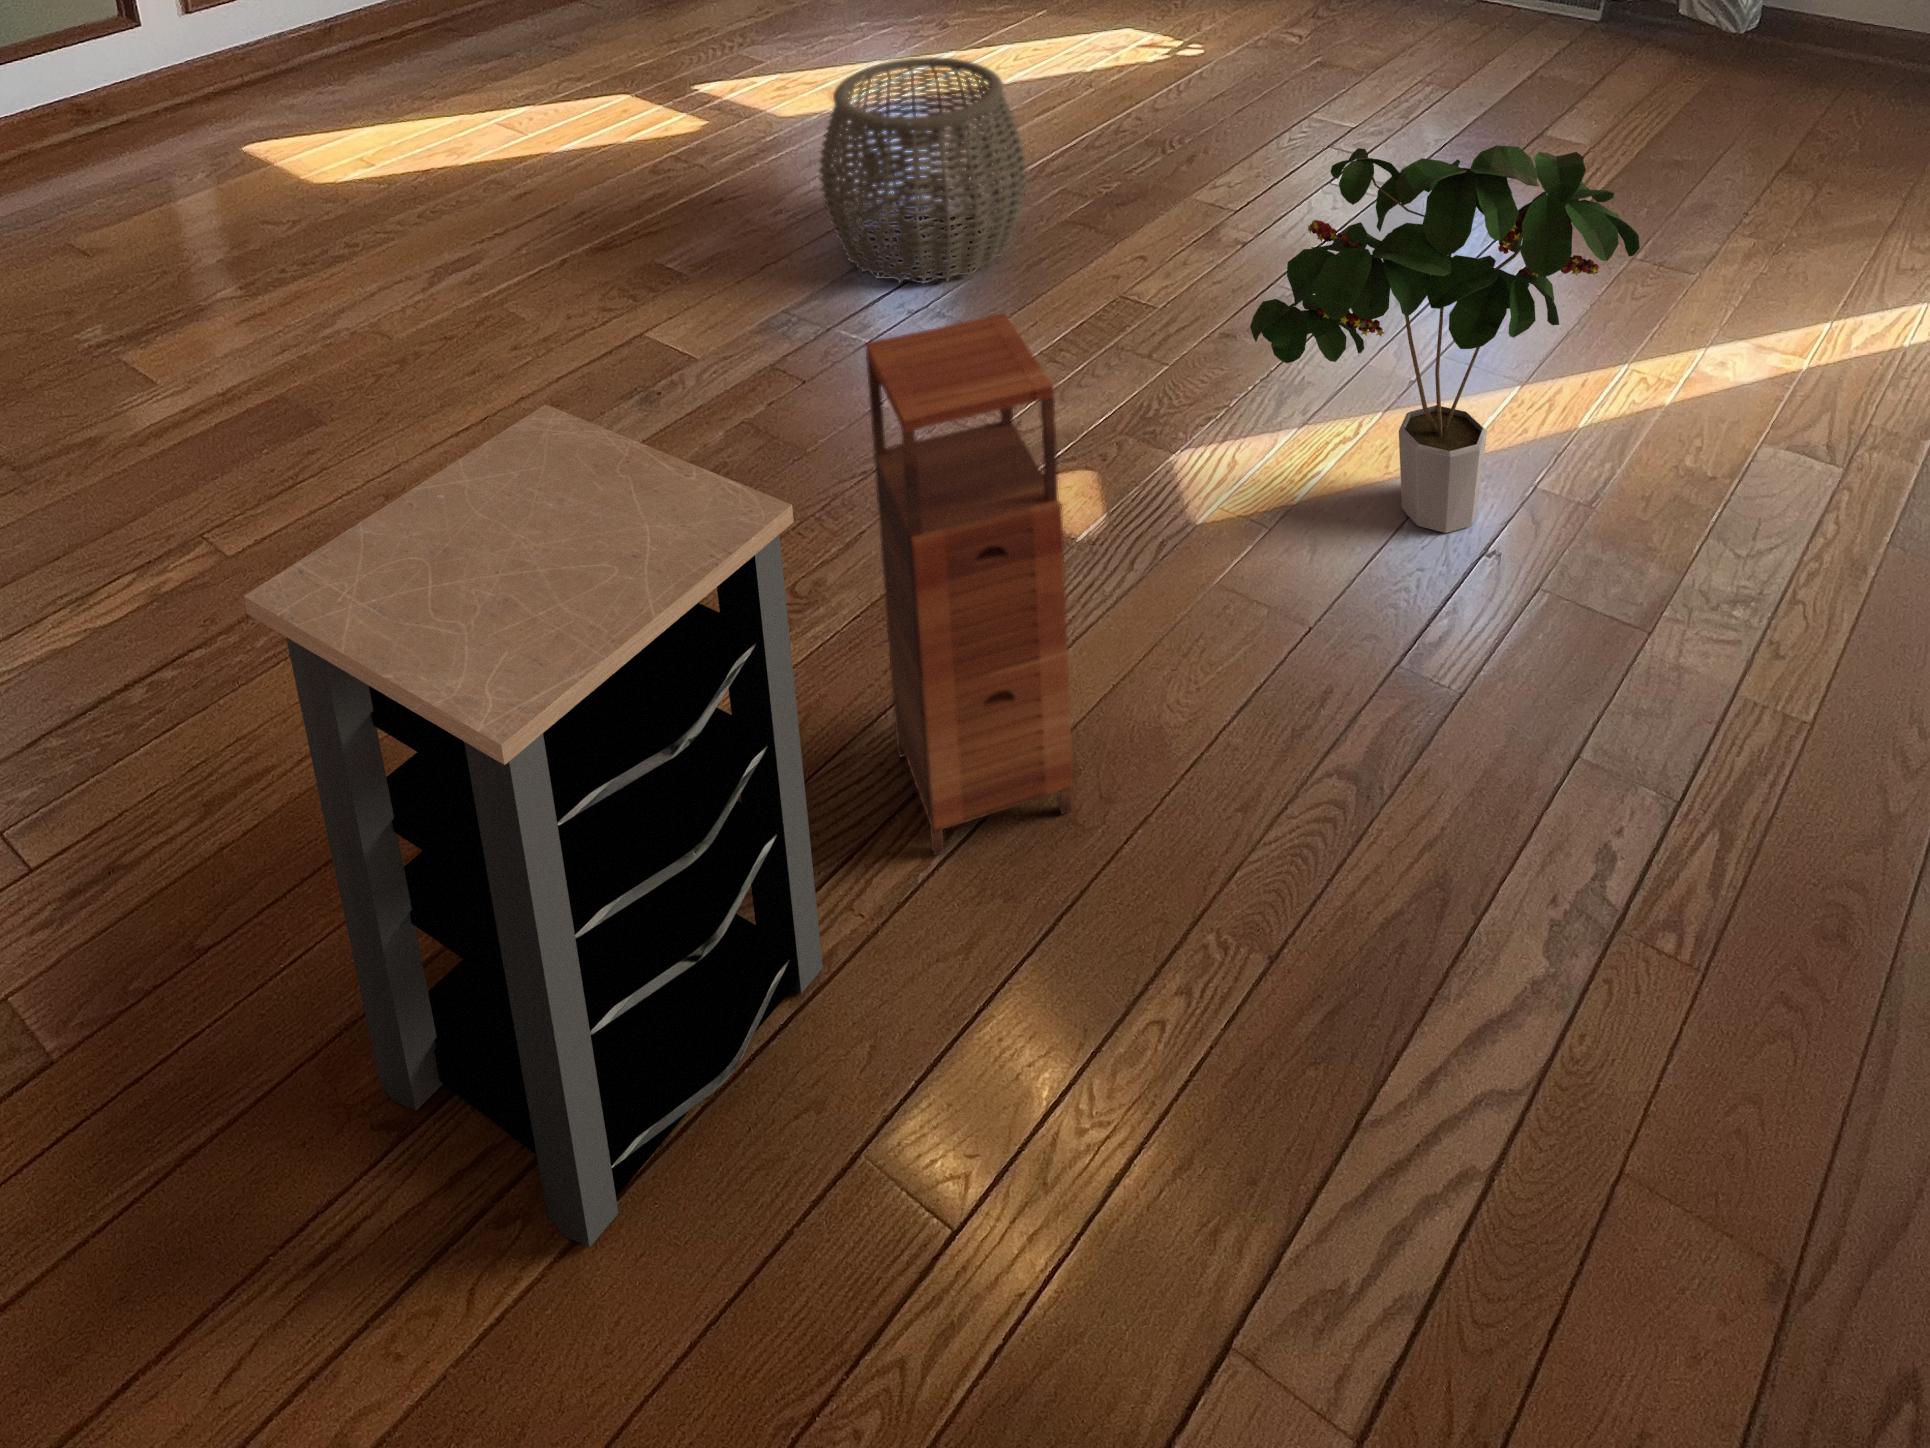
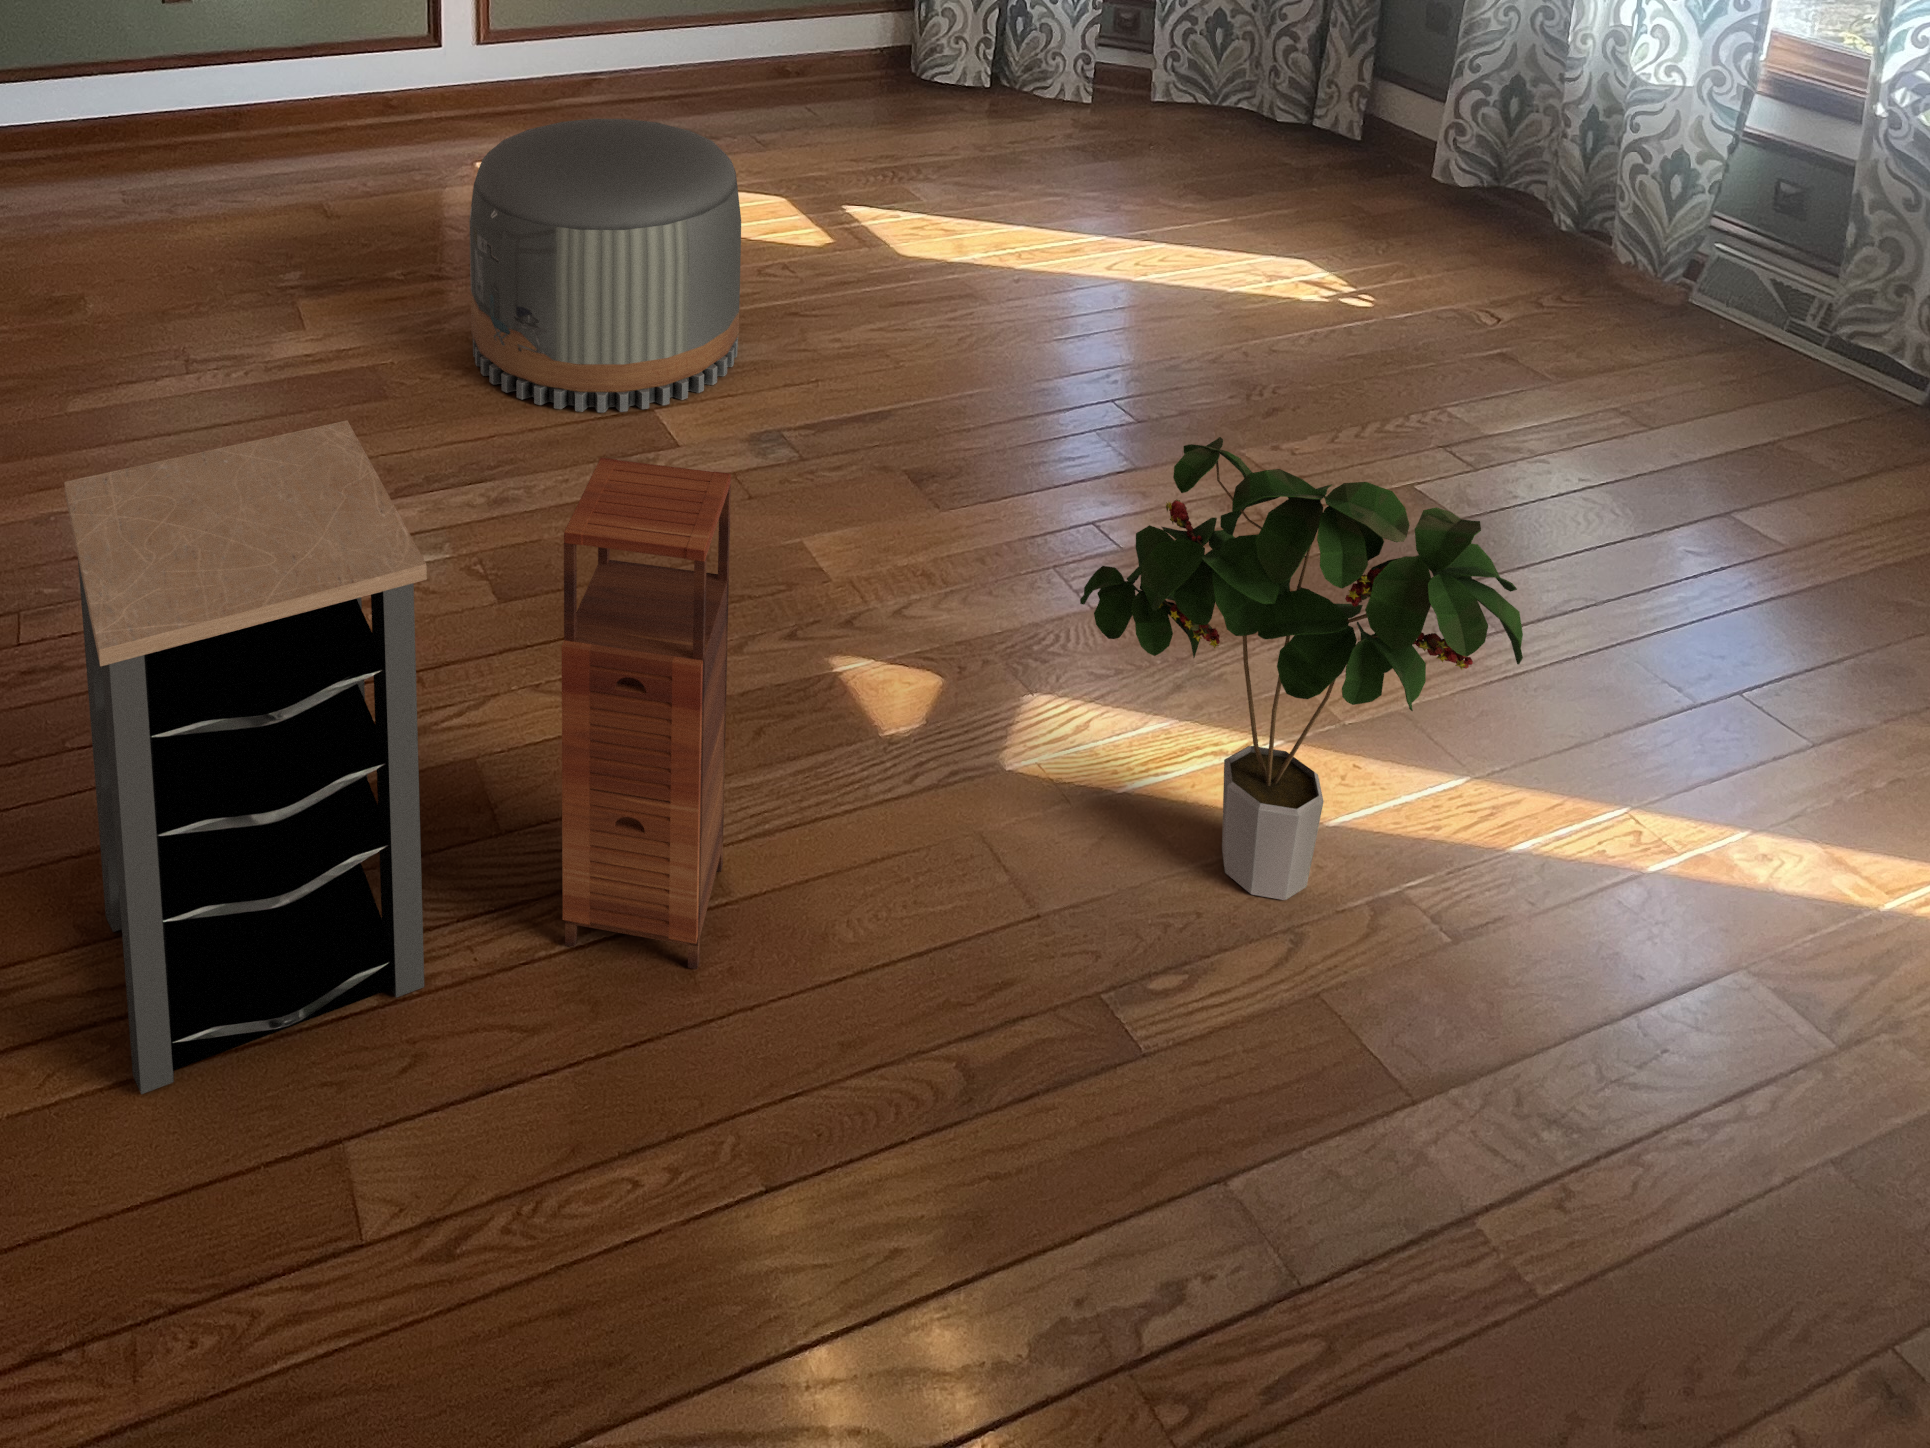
pouf: none [353,33,695,372] -> present [470,119,741,412]
woven basket: present [819,58,1027,284] -> none [843,225,1048,454]

